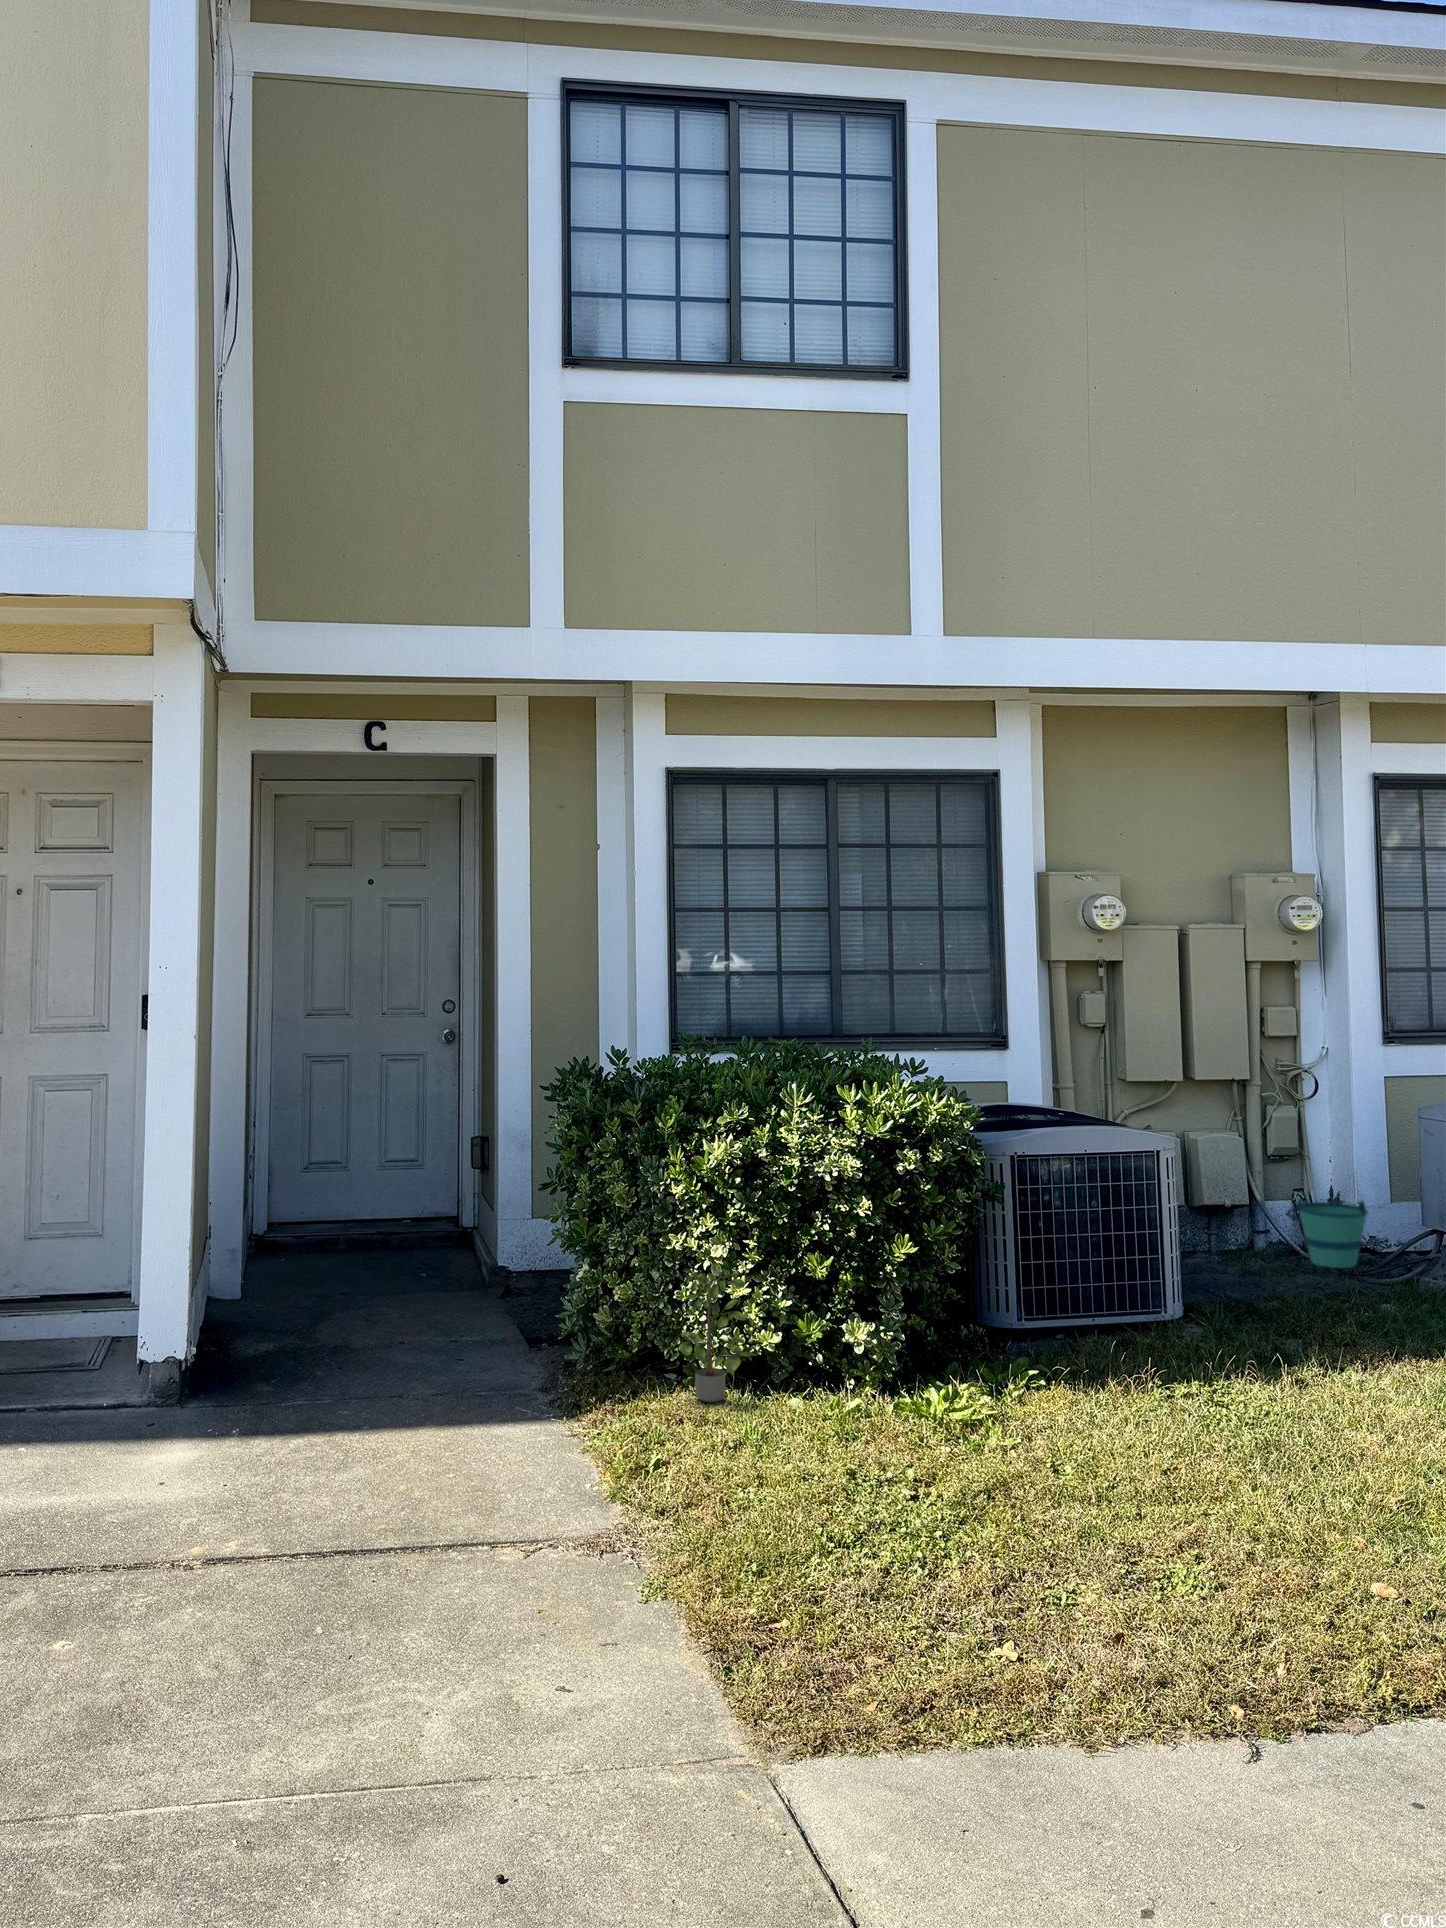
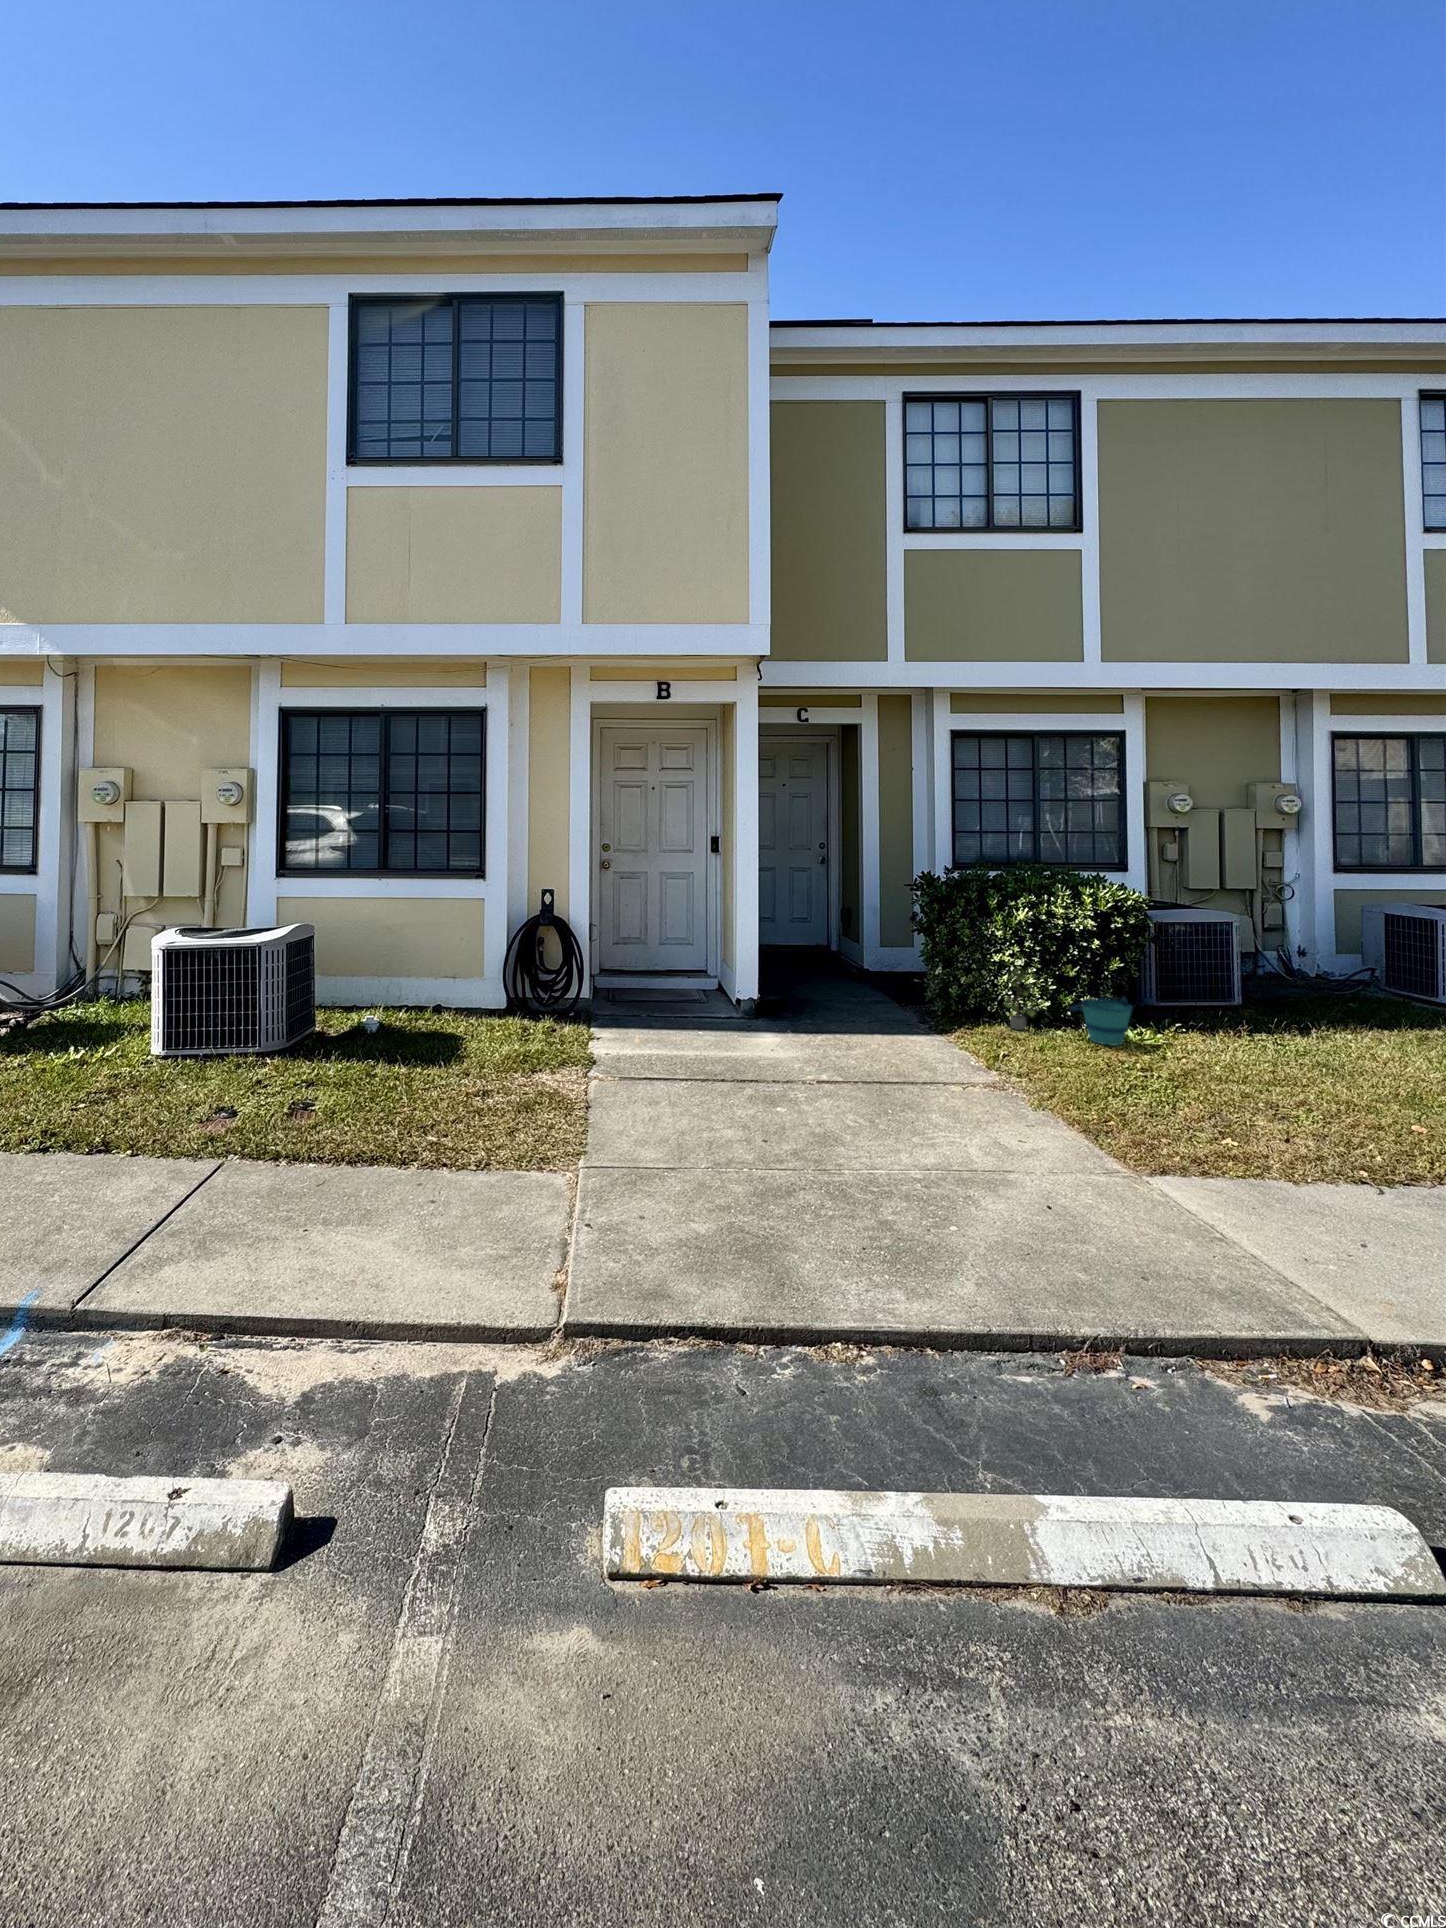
bucket: present [1287,1200,1368,1268] -> present [1071,998,1132,1046]

